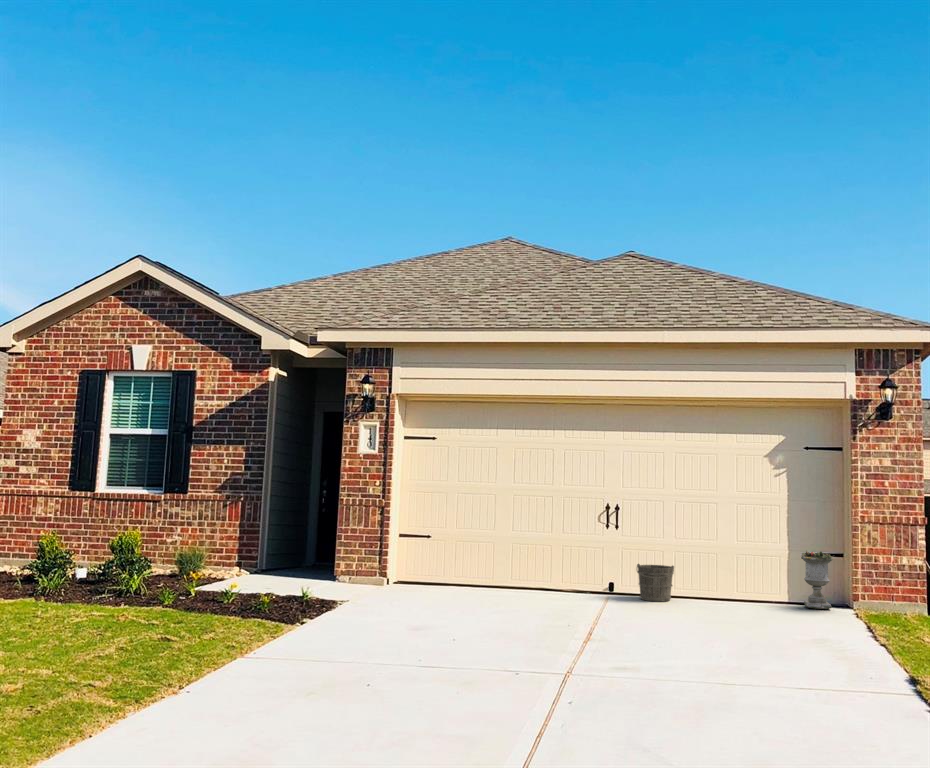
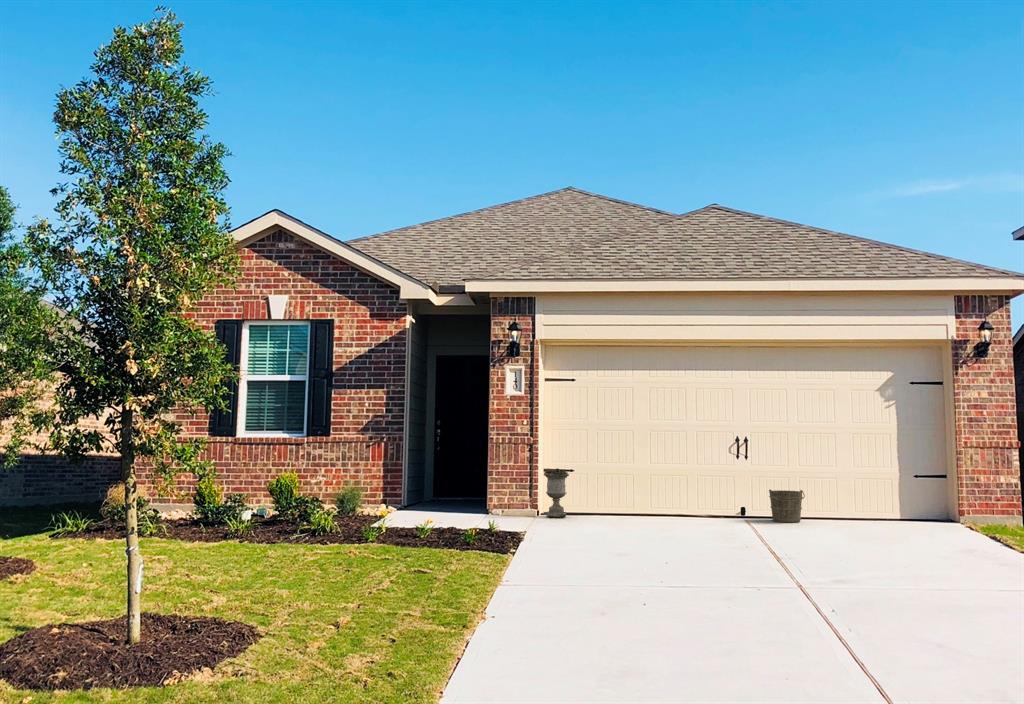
planter: present [801,551,833,609] -> present [544,468,569,518]

